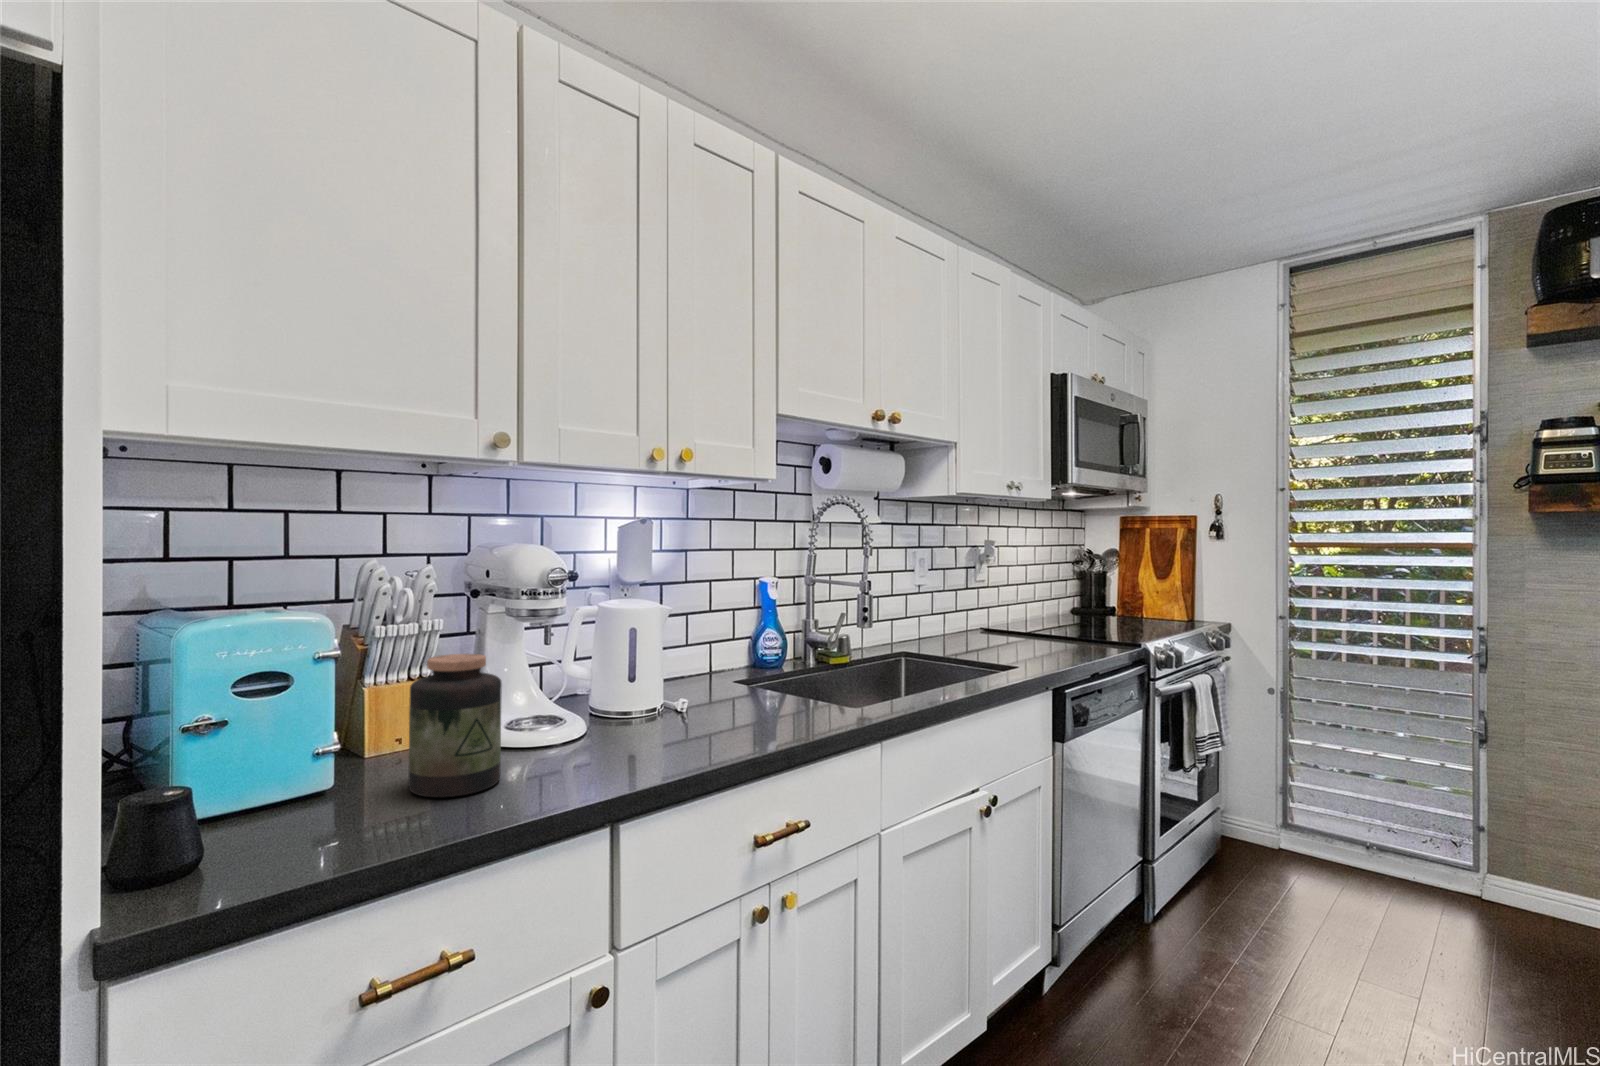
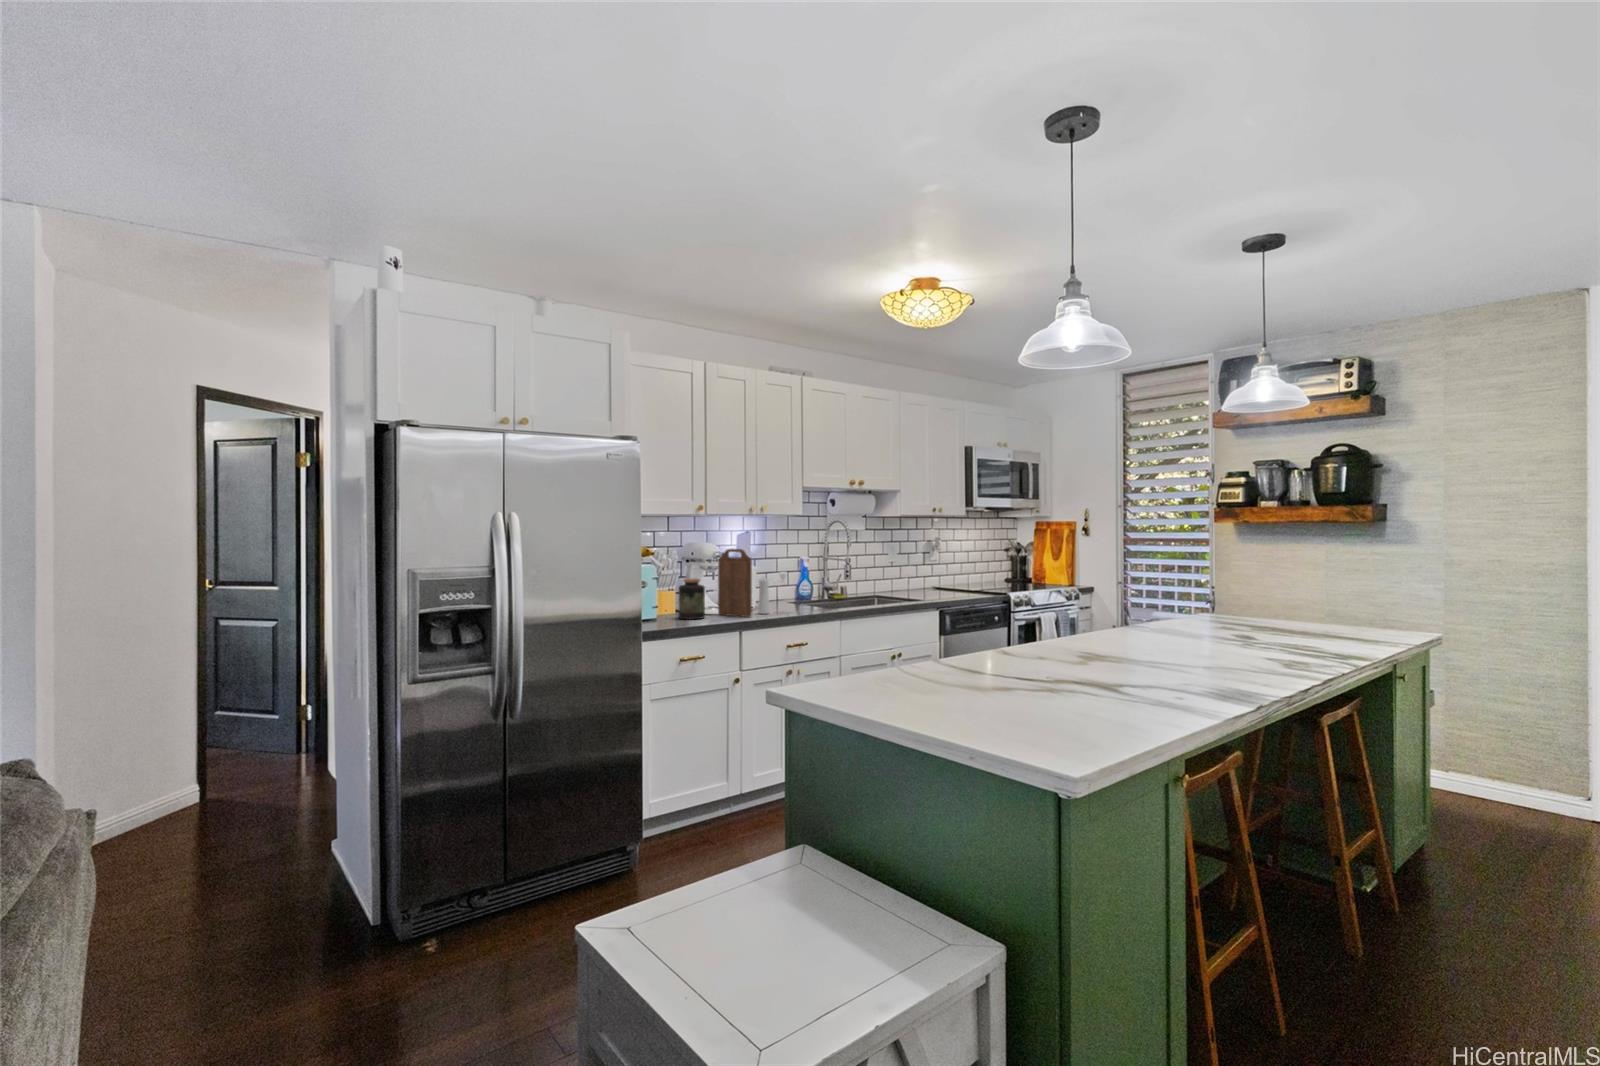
cutting board: none [551,560,655,771] -> present [718,549,752,617]
pepper mill: none [672,622,752,747] -> present [758,572,787,614]

